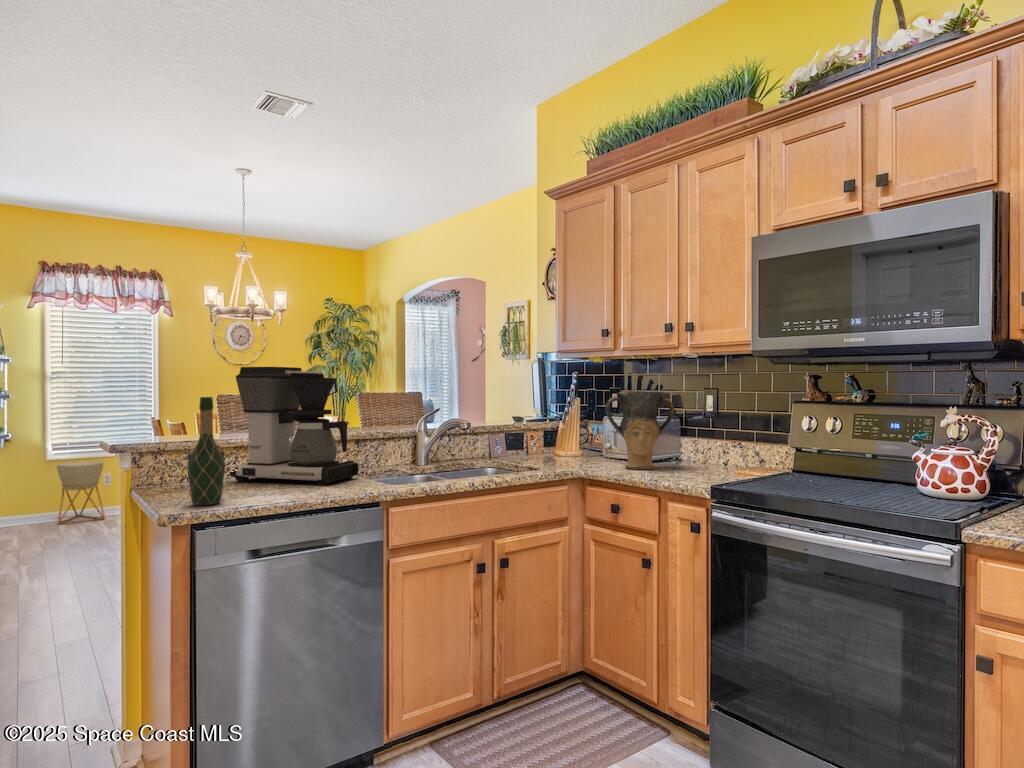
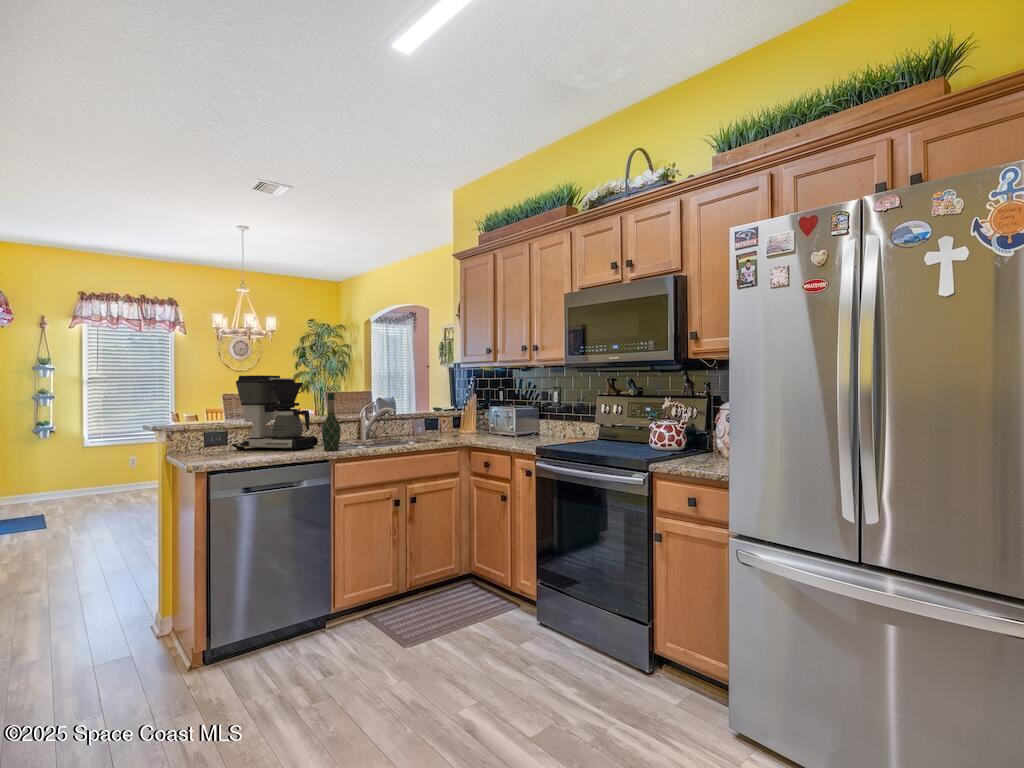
vase: present [606,392,674,469] -> none [483,390,527,440]
wine bottle: present [187,397,225,505] -> present [322,393,341,451]
planter: present [57,461,105,524] -> none [94,448,133,496]

